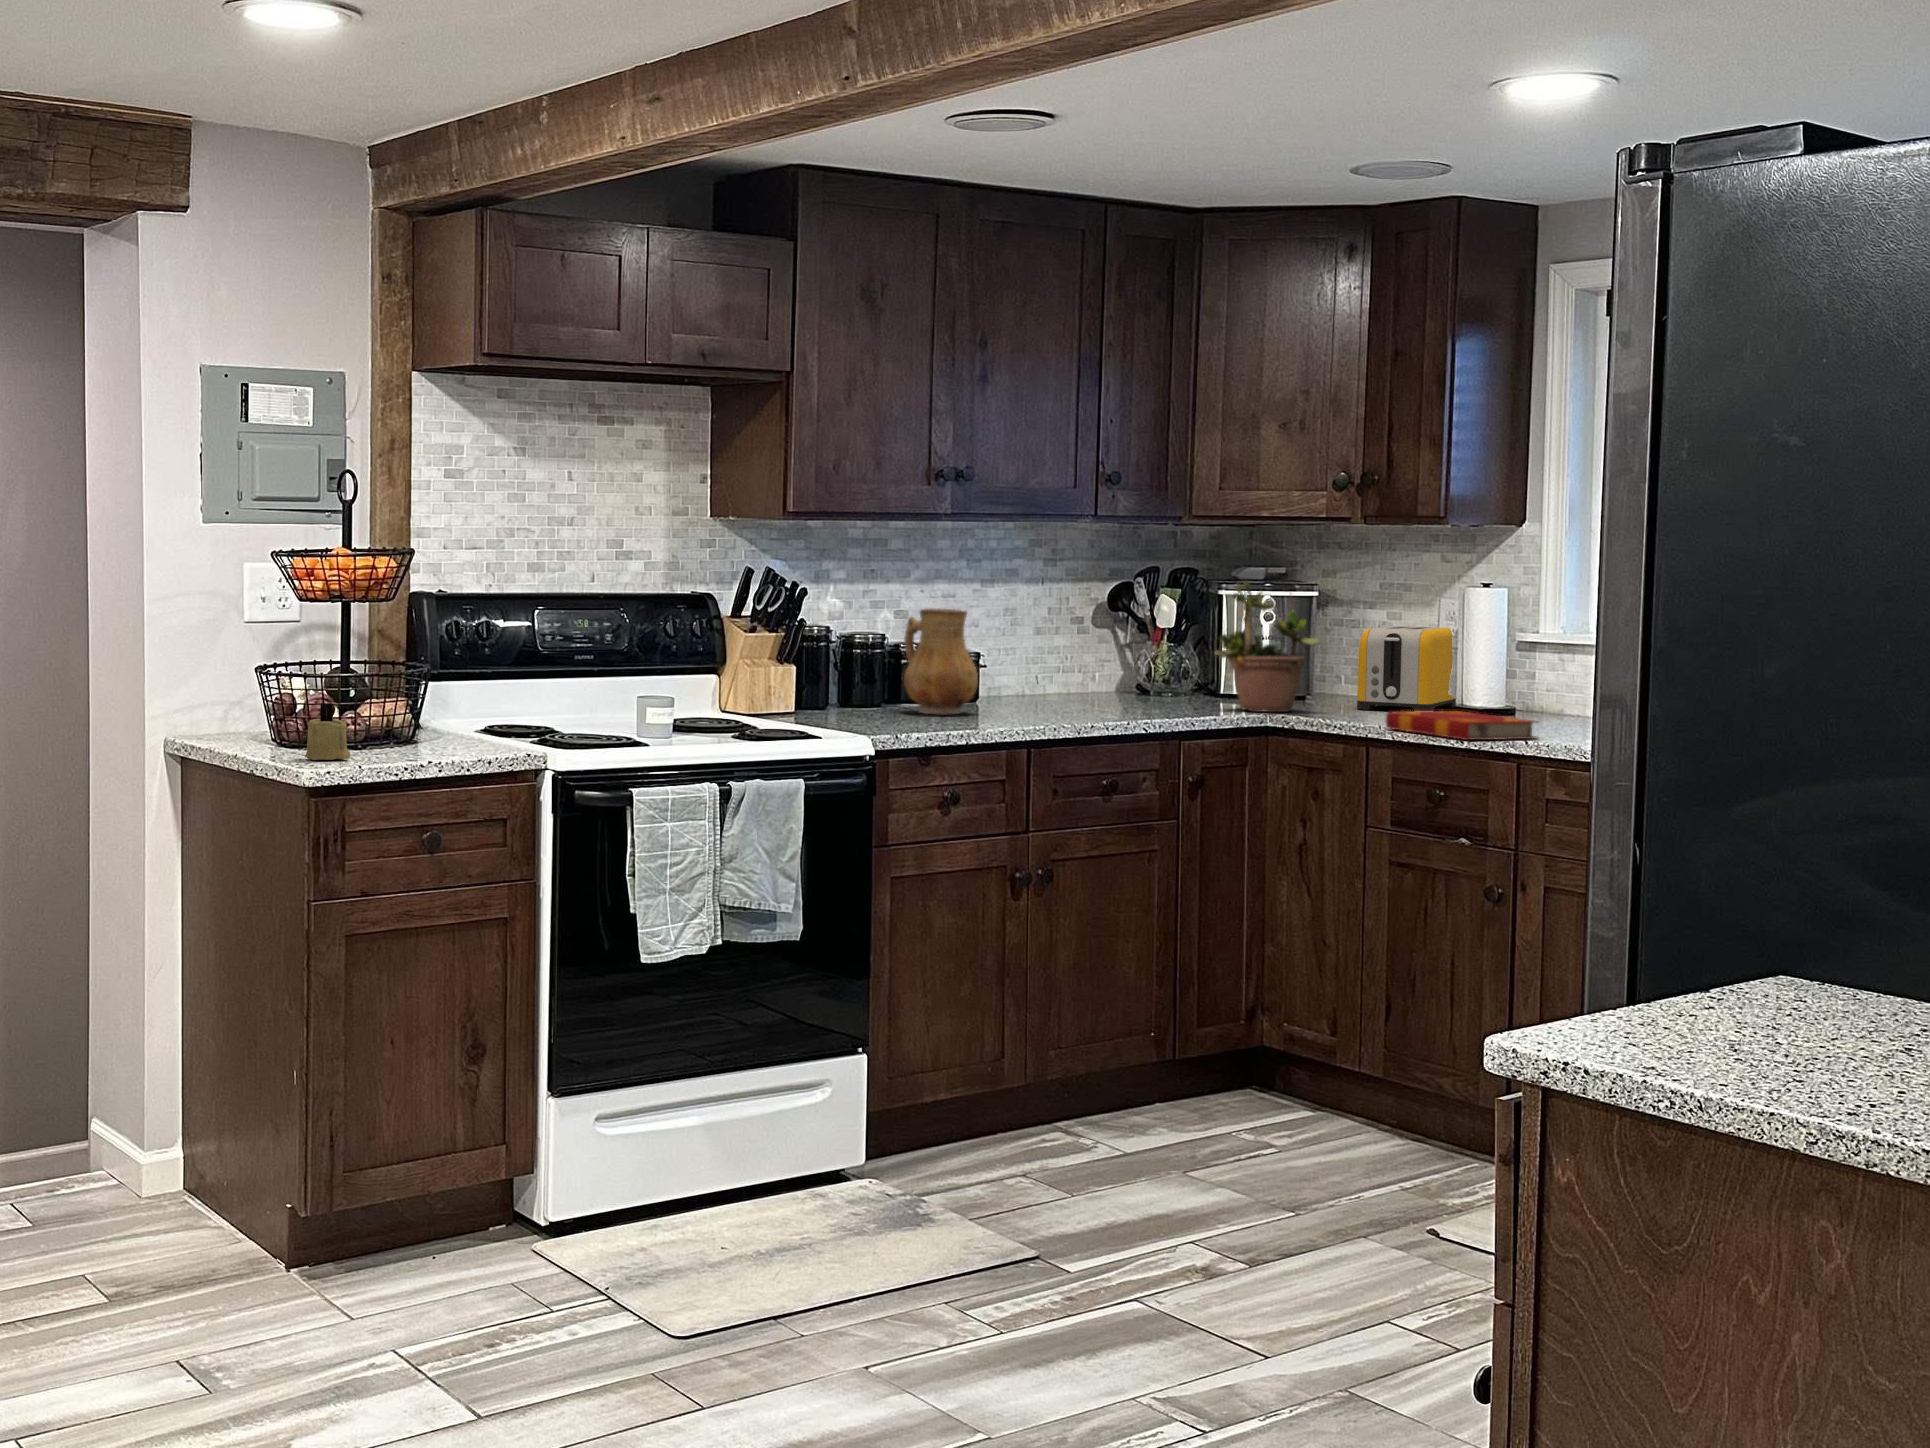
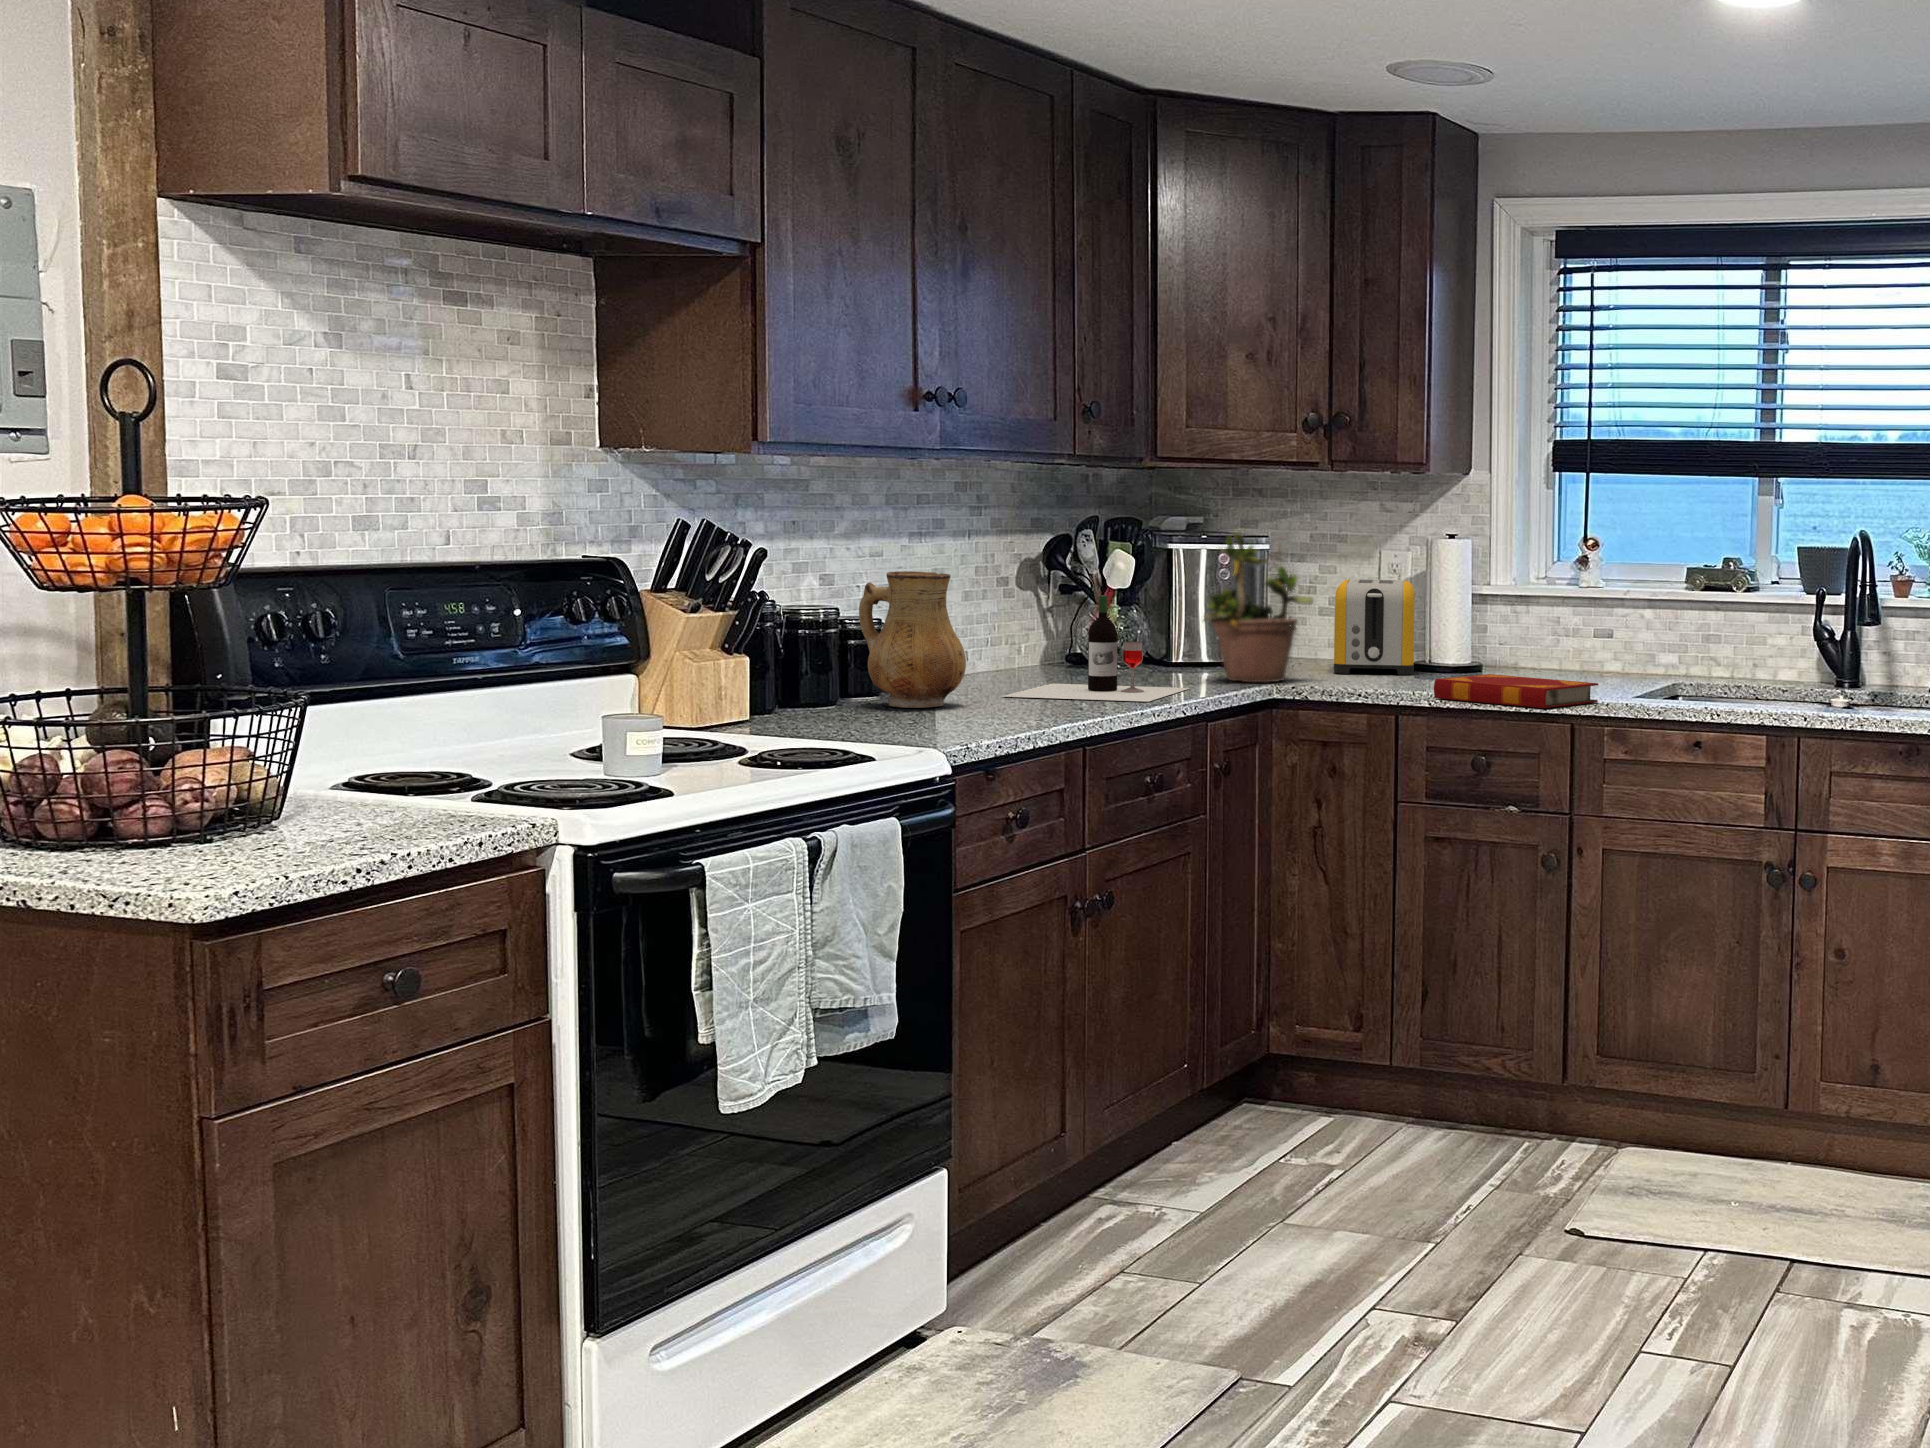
wine bottle: none [1019,632,1190,719] -> present [1003,595,1189,702]
candle: present [305,703,350,760] -> none [146,766,236,865]

